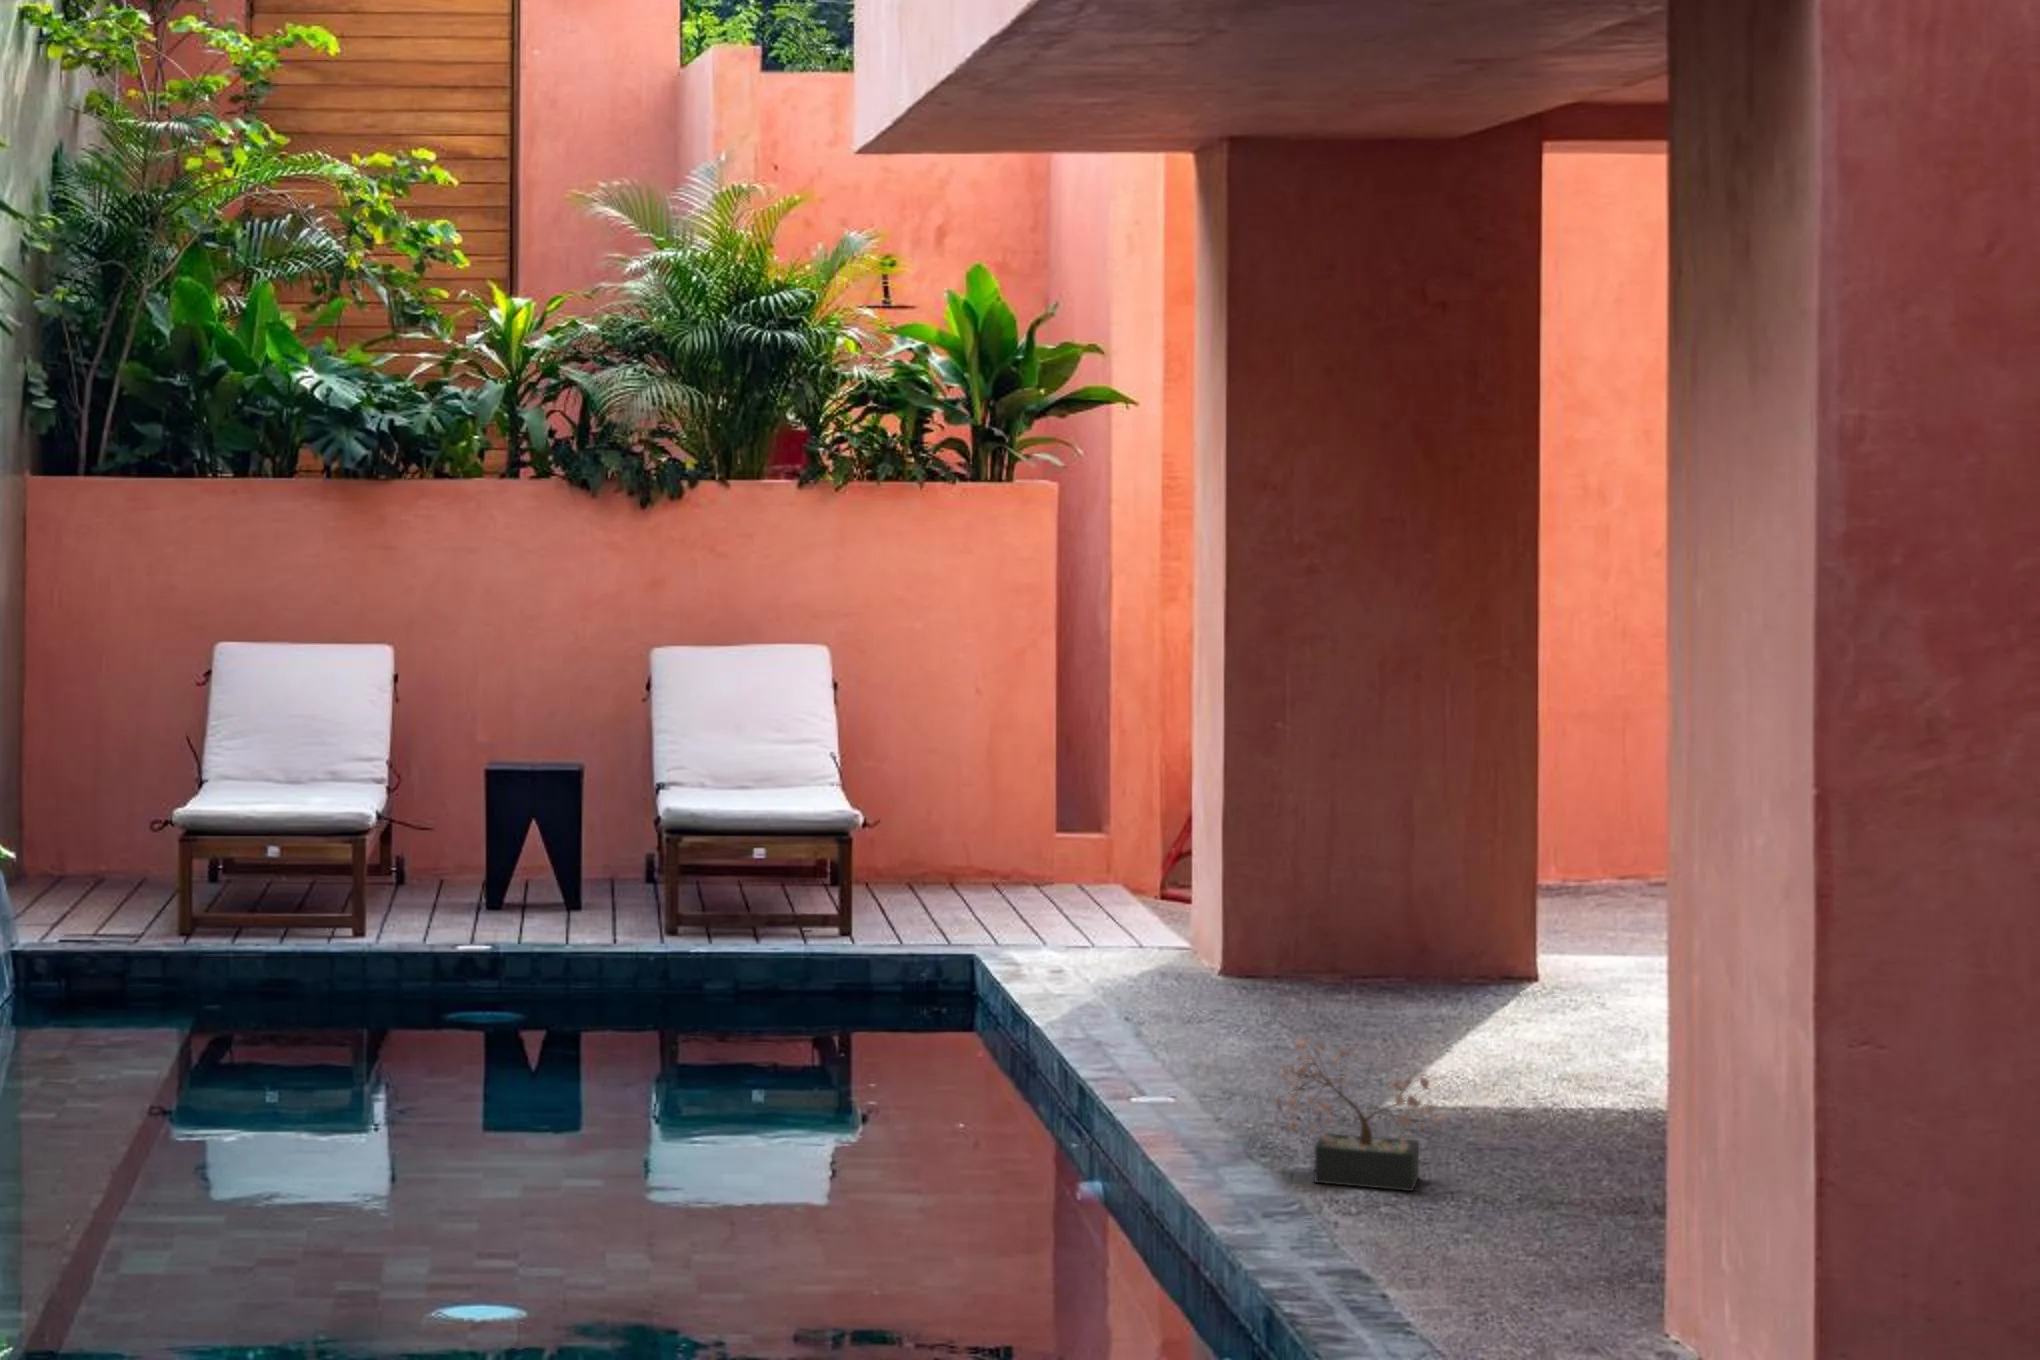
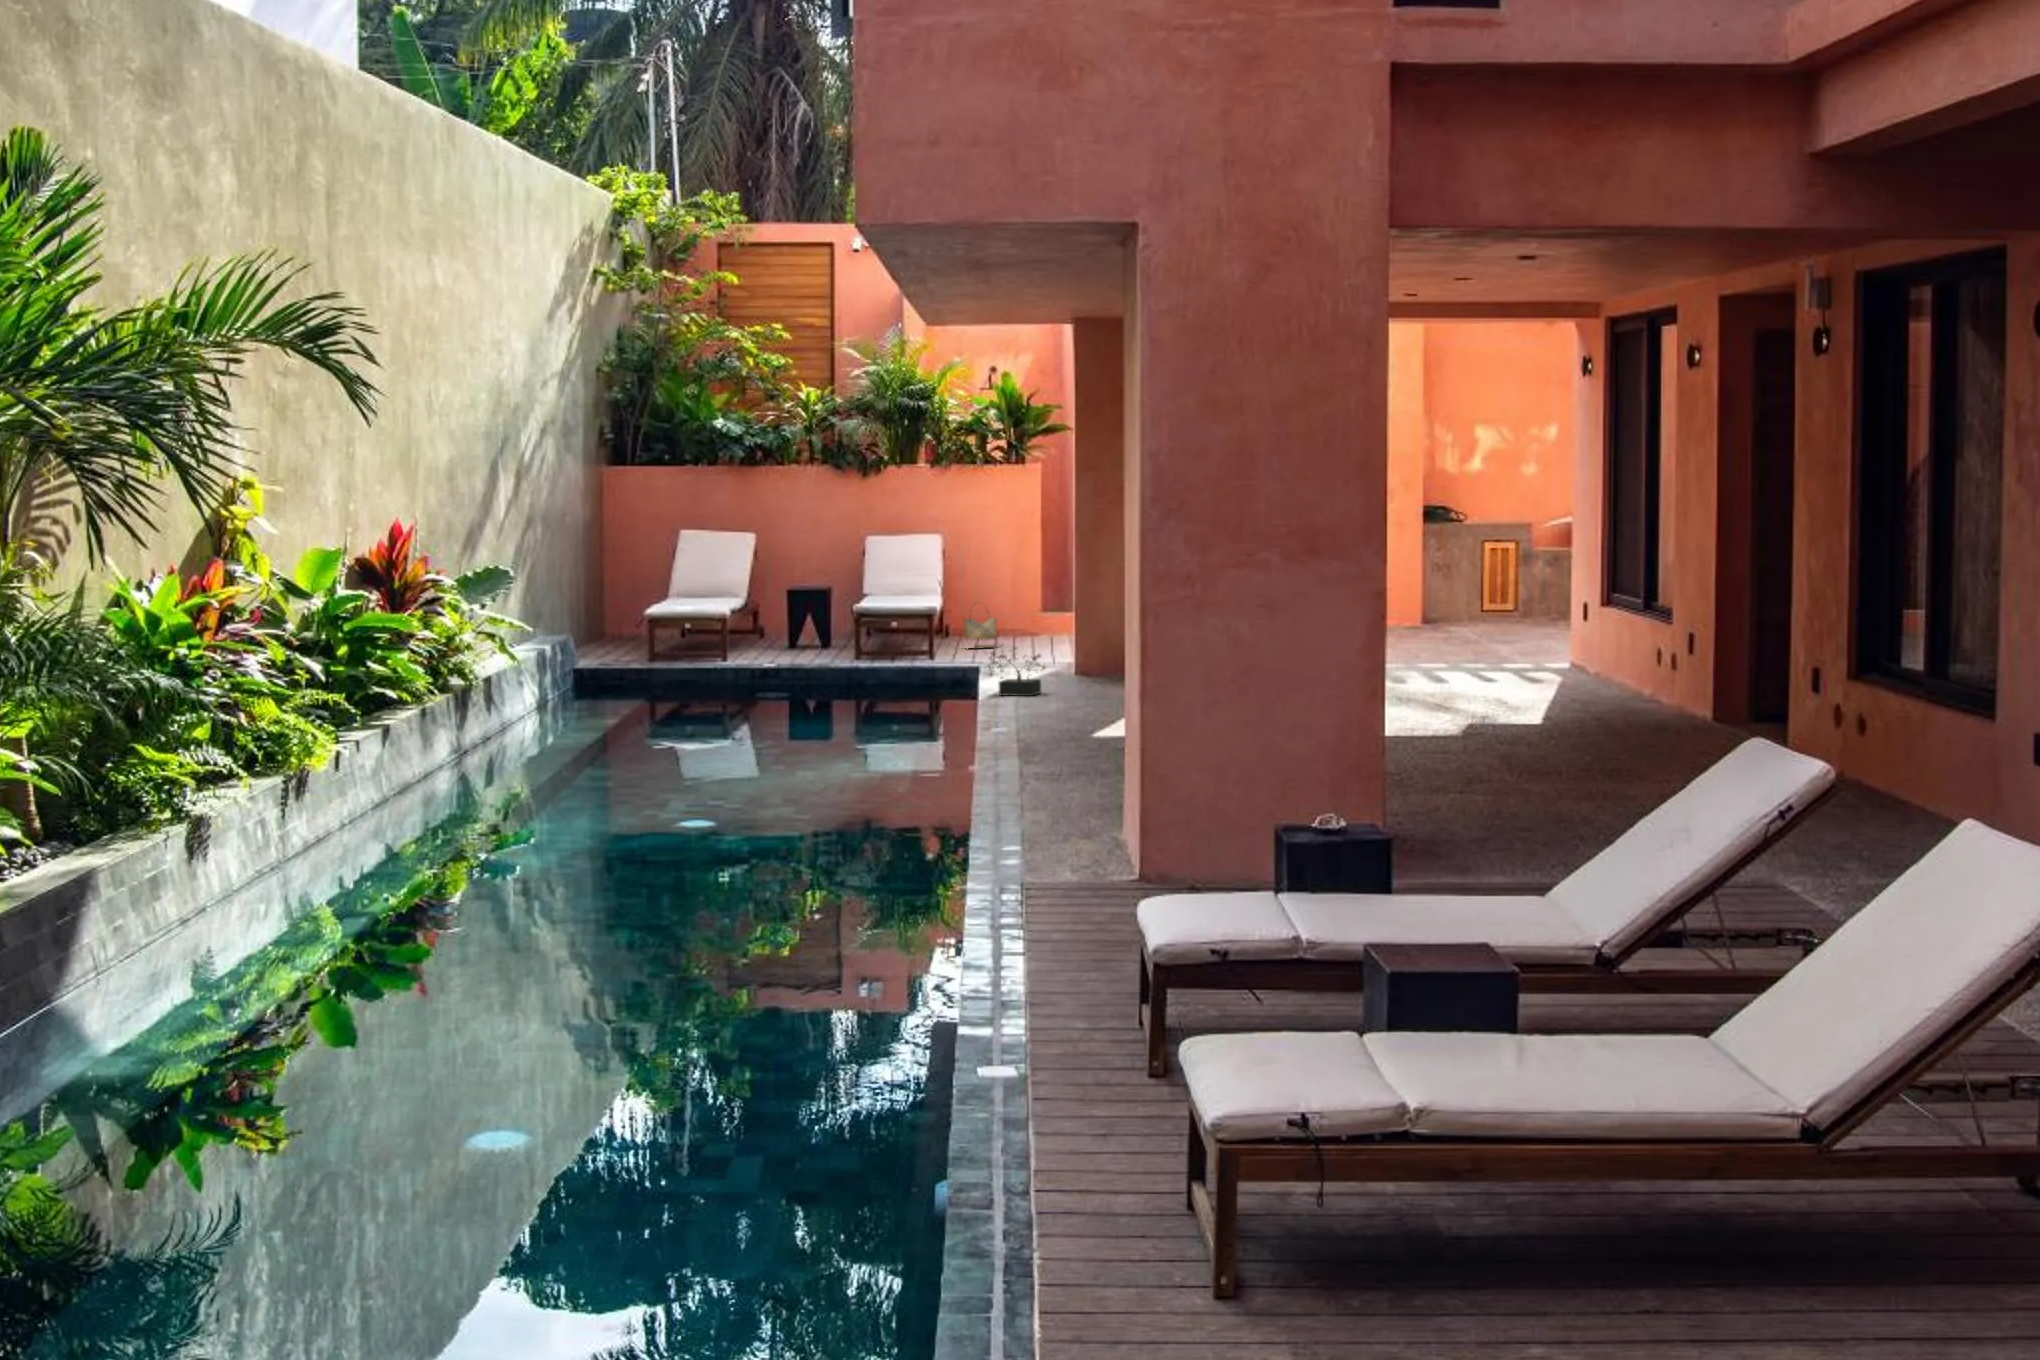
woven basket: none [944,828,1023,942] -> present [964,602,997,648]

